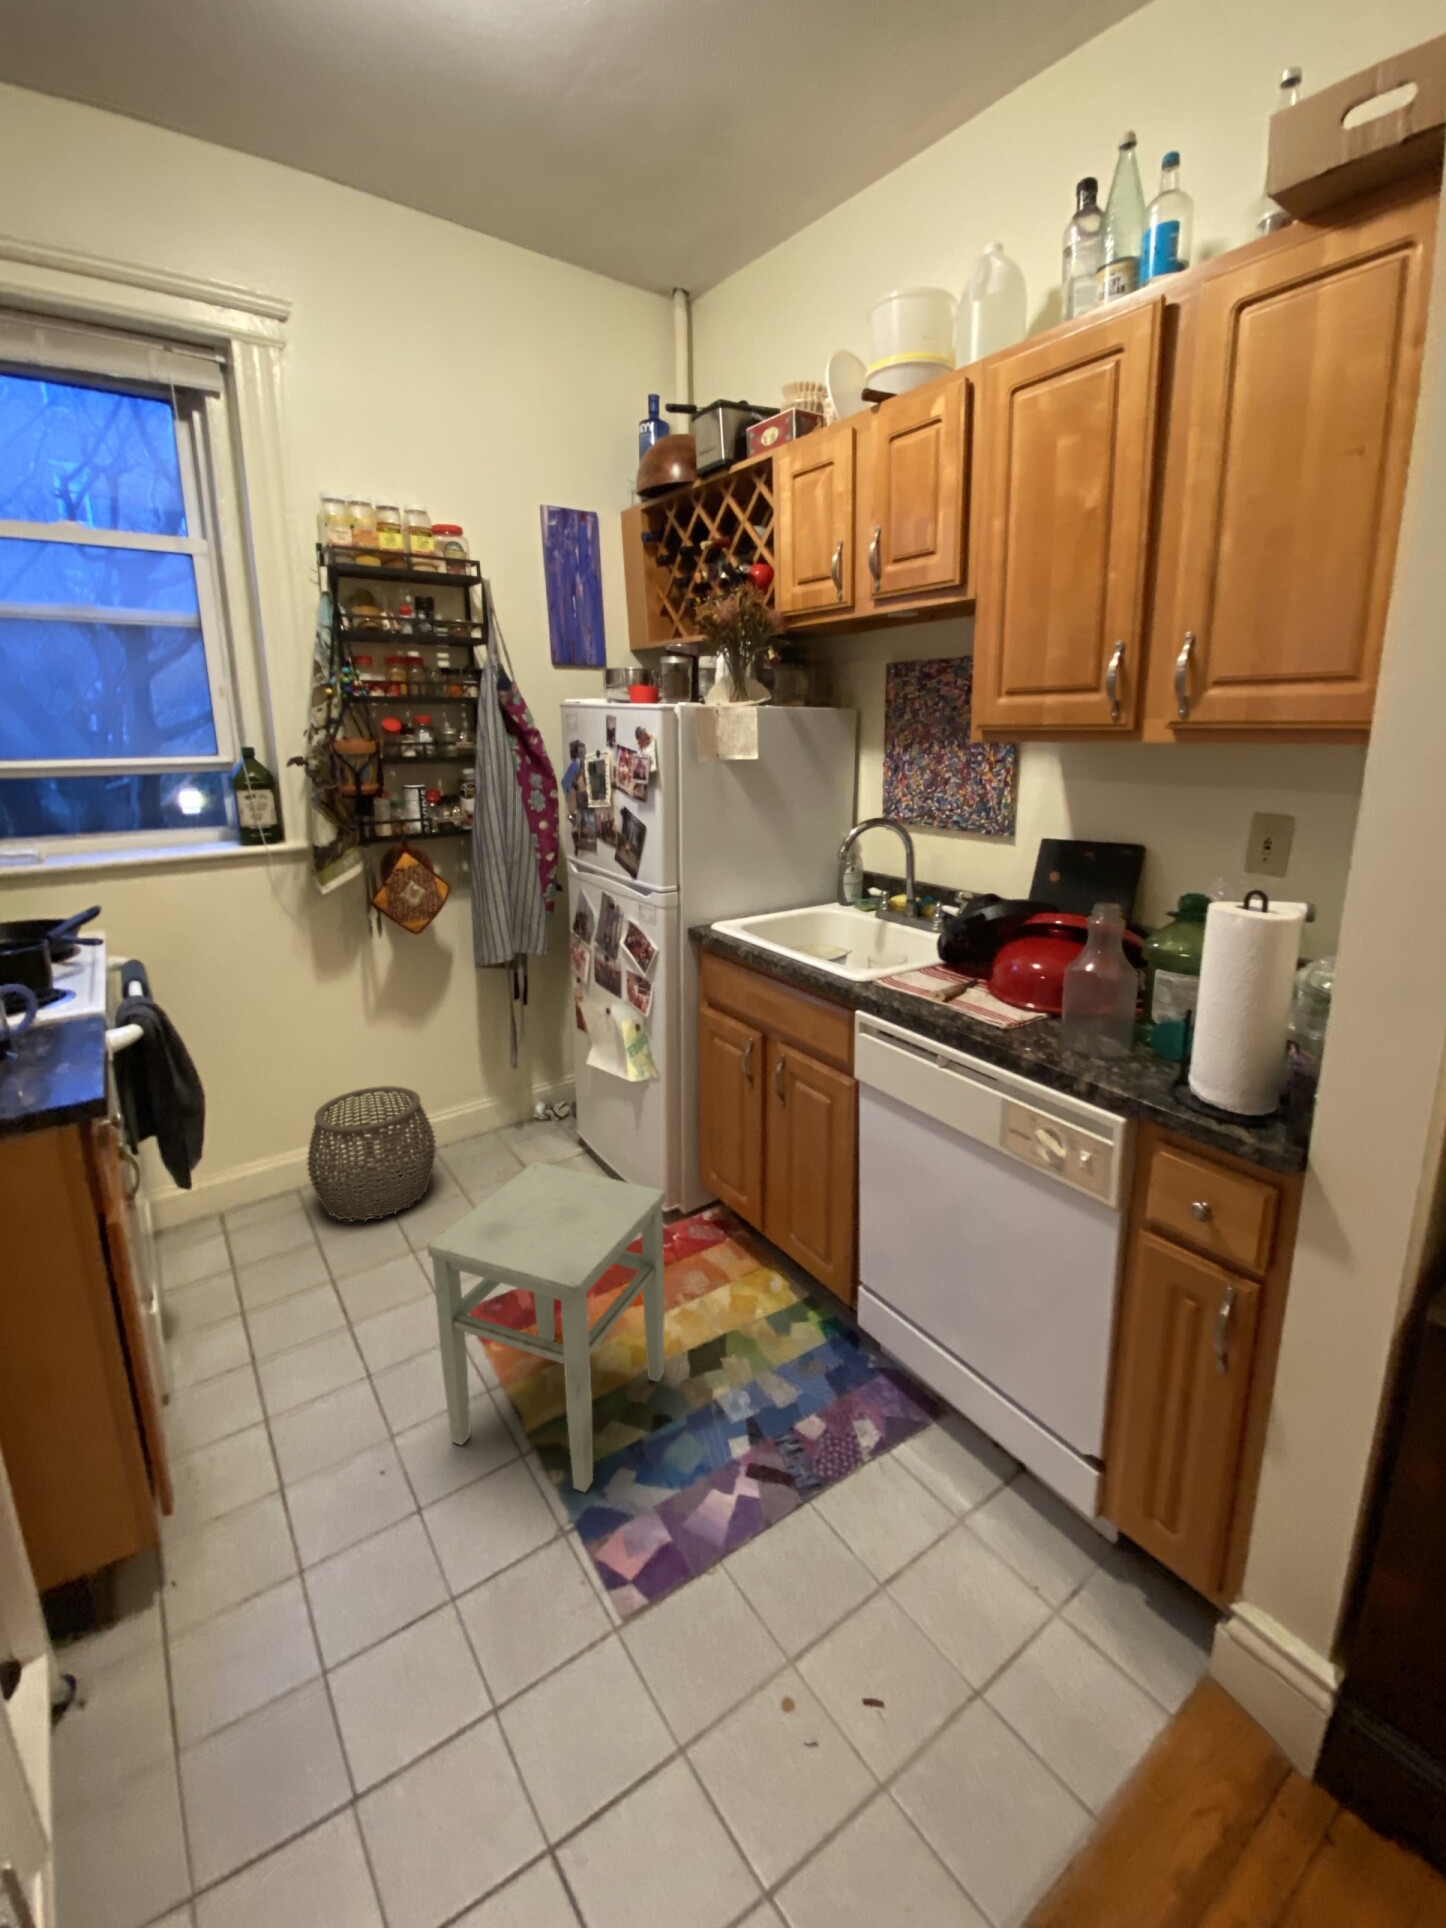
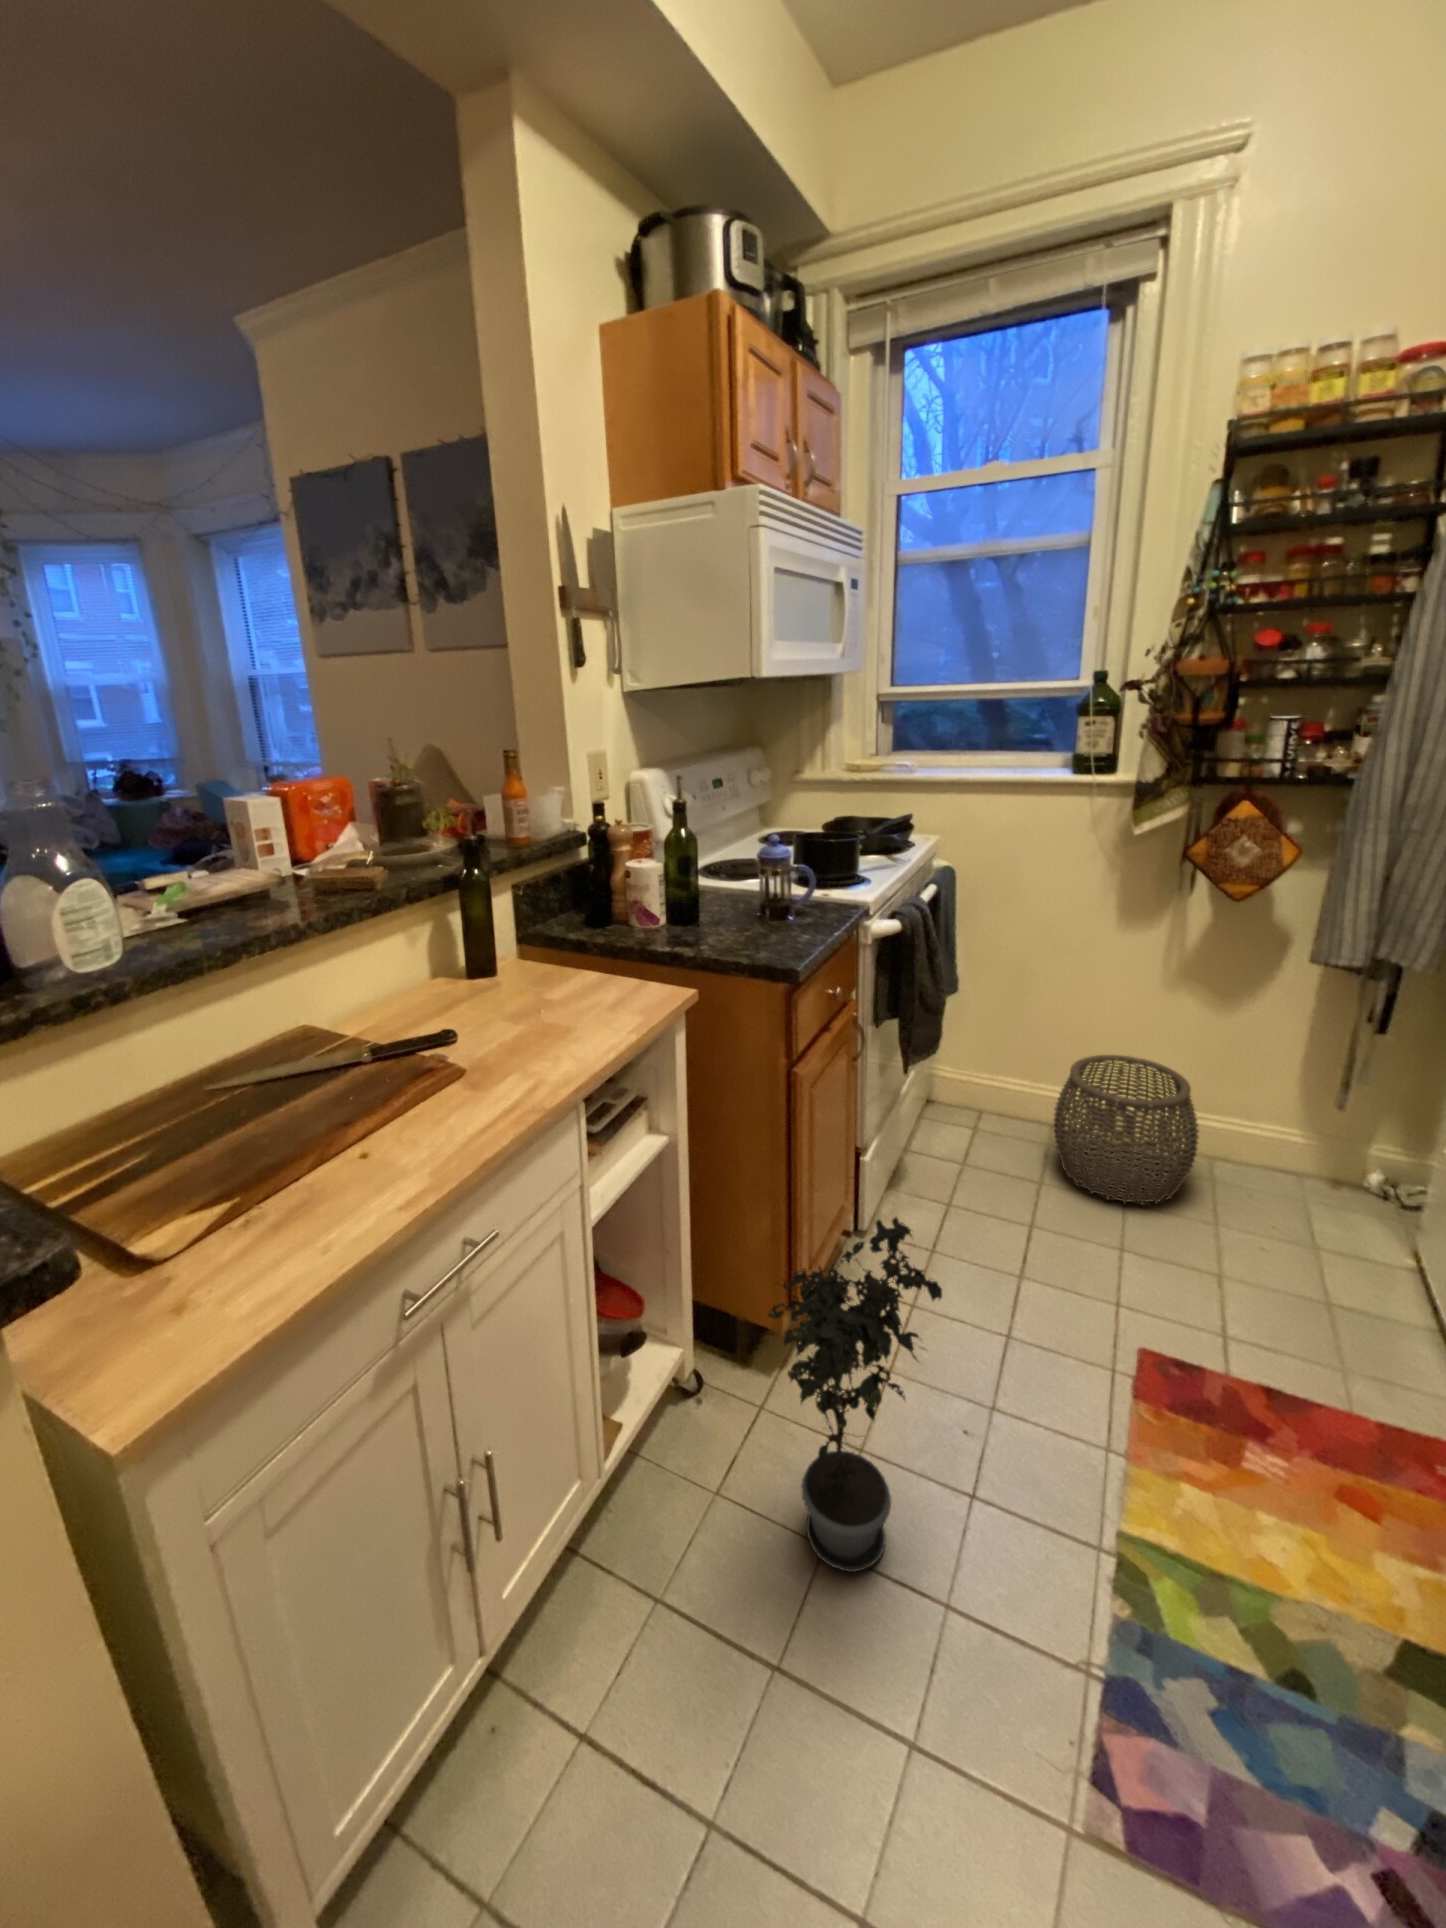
stool: present [427,1162,666,1492] -> none [1038,1230,1417,1658]
potted plant: none [197,1292,405,1689] -> present [768,1217,942,1572]

